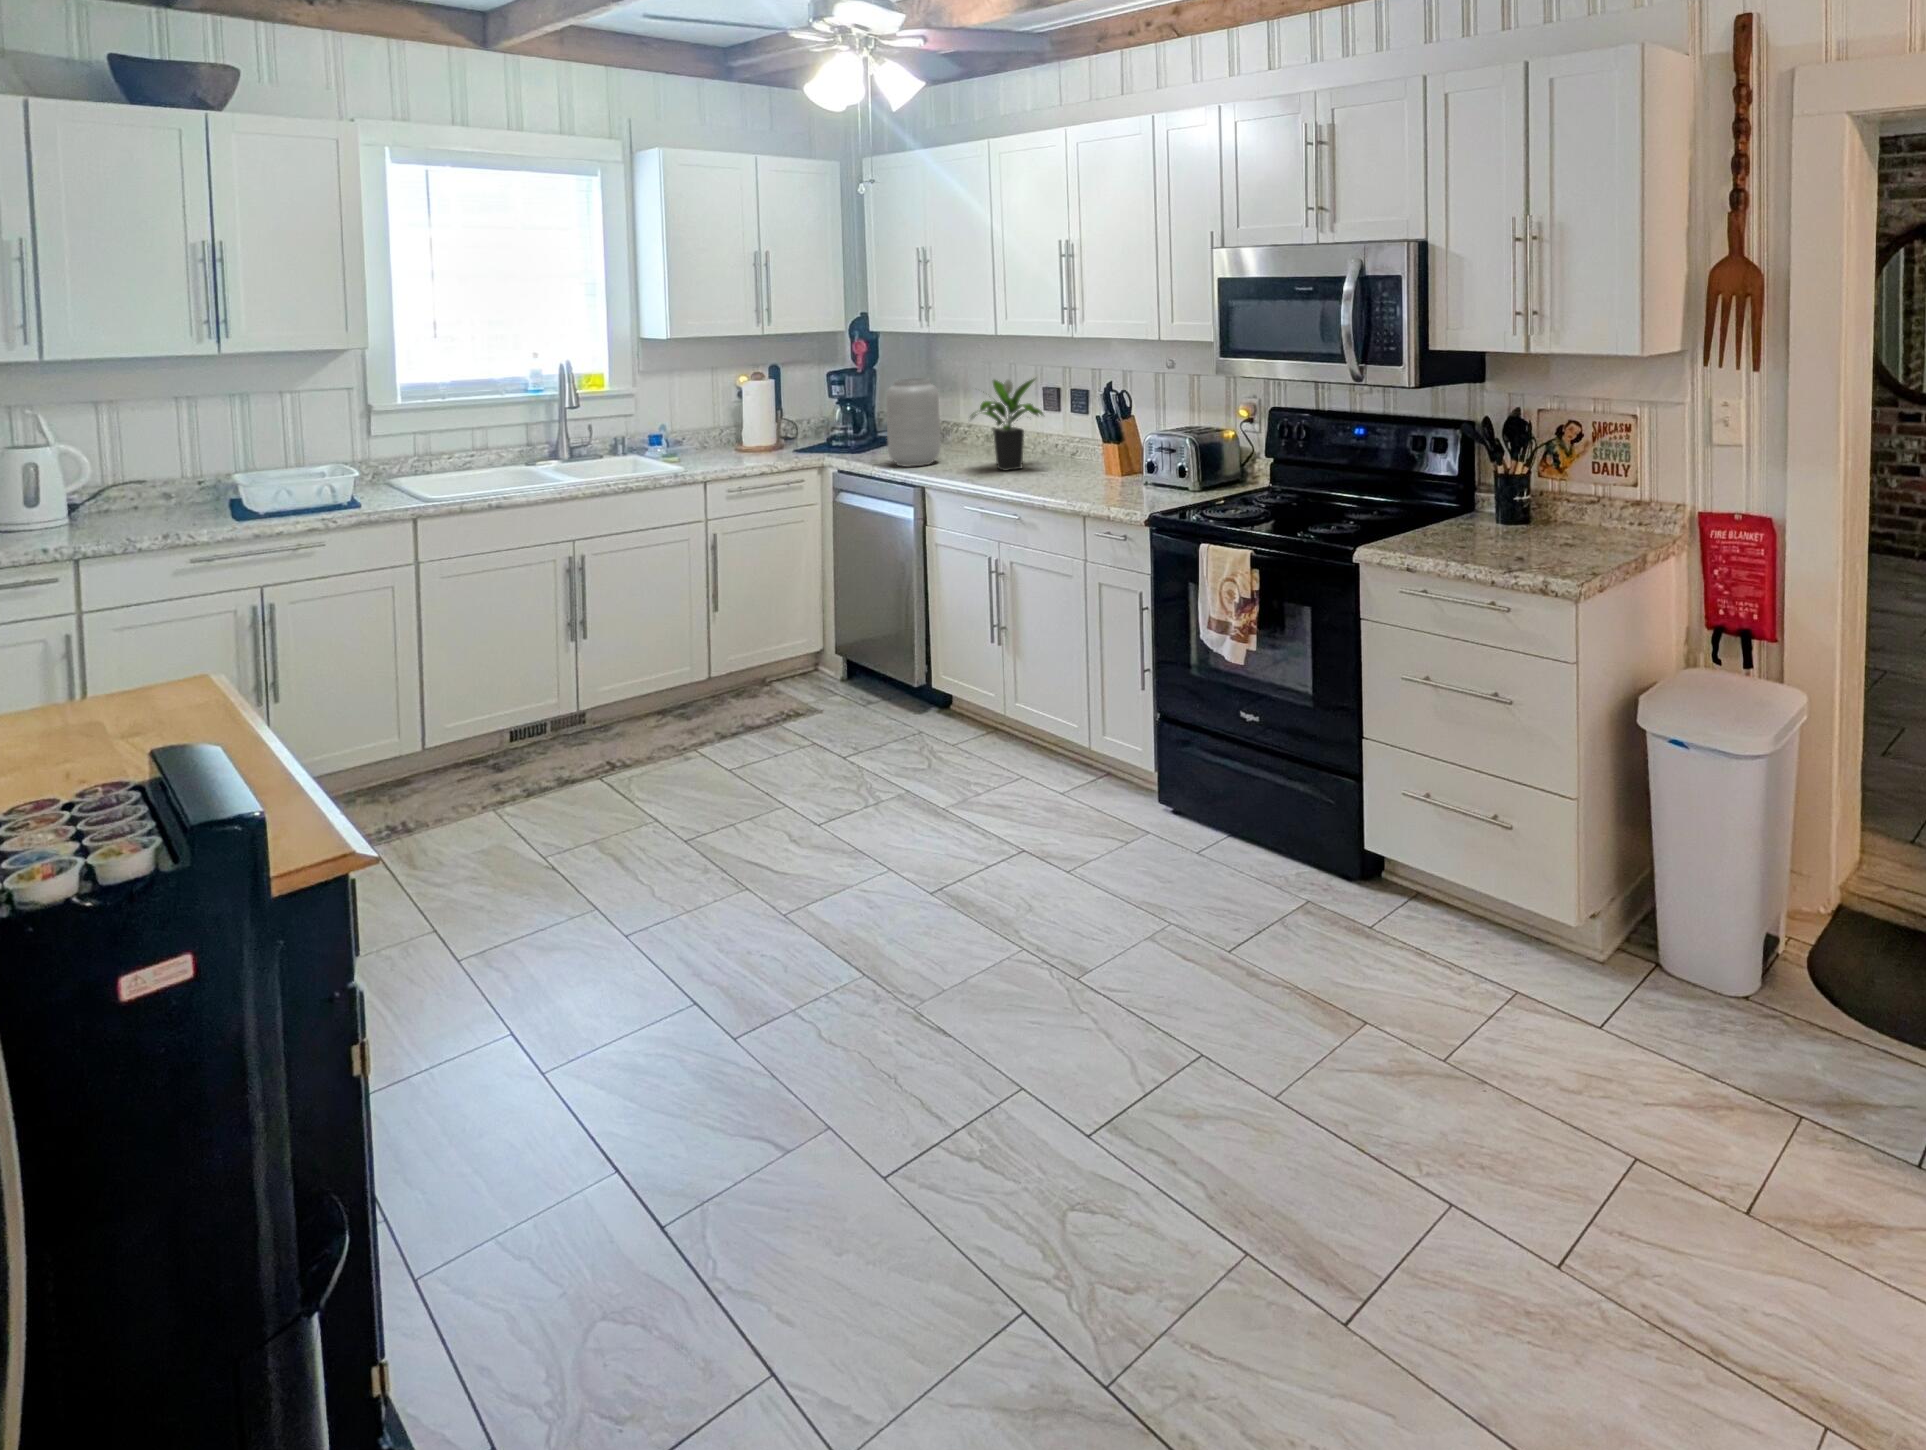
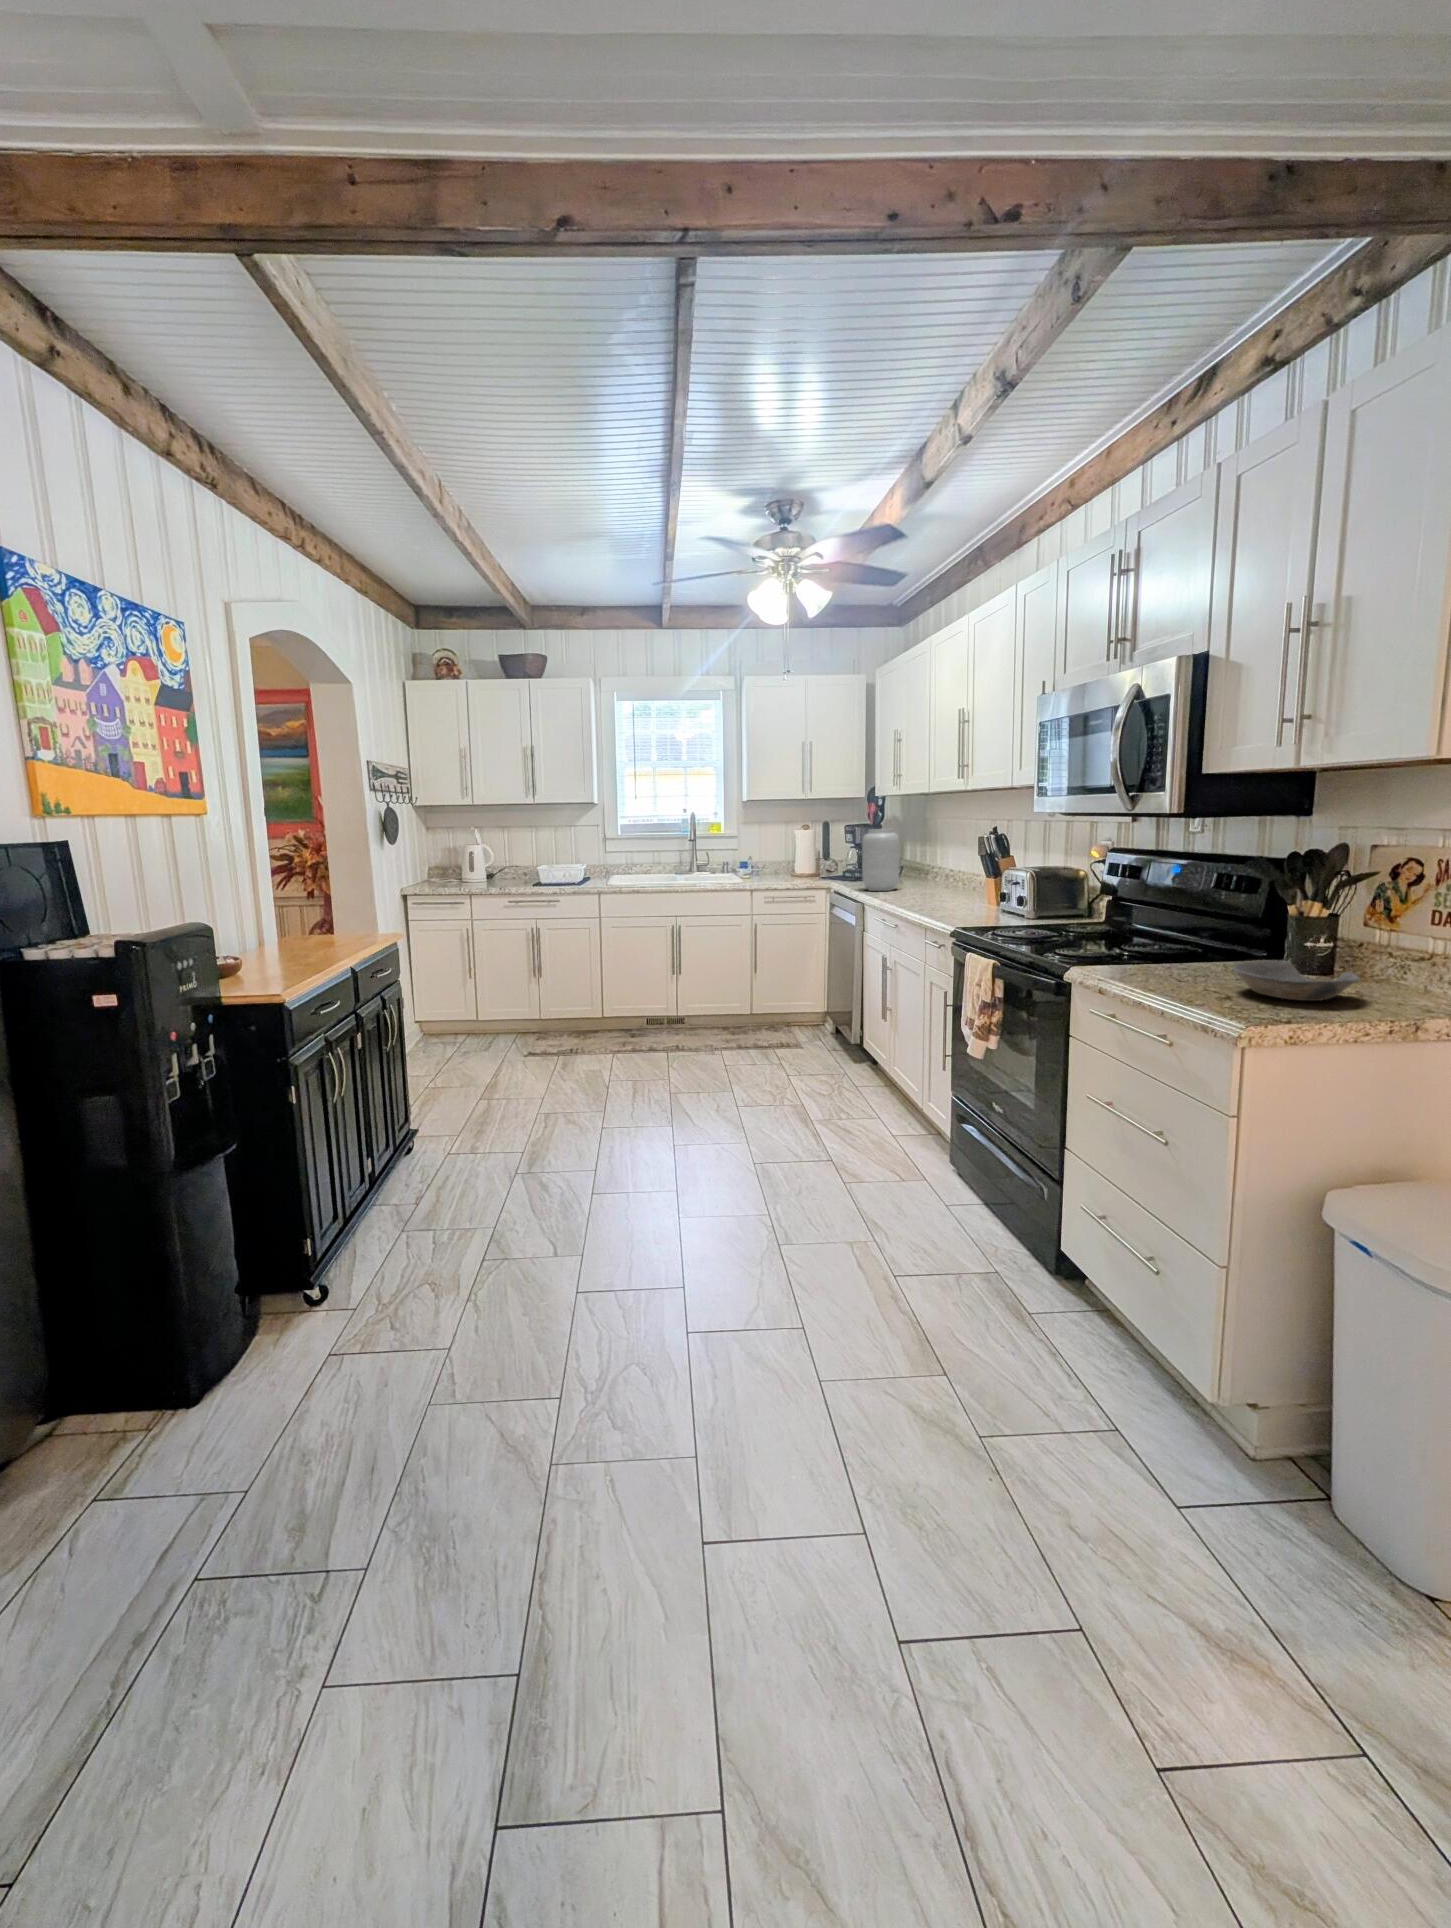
potted plant: present [971,379,1043,471] -> none [899,826,961,897]
bowl: none [1493,514,1580,547] -> present [1233,960,1360,1001]

